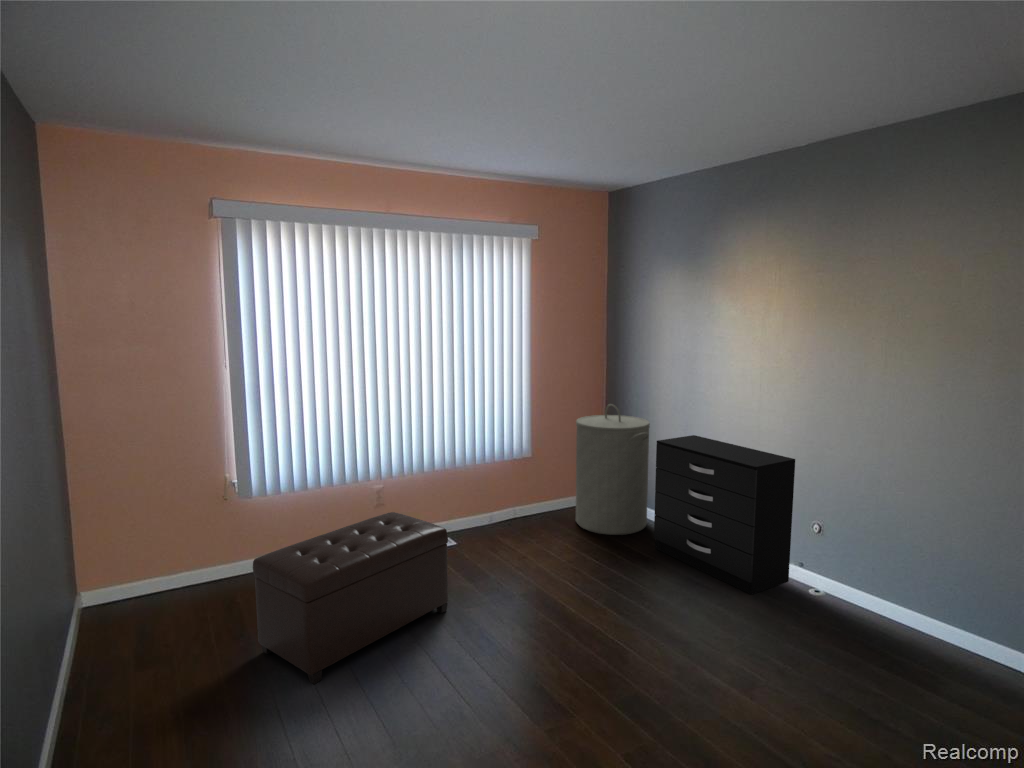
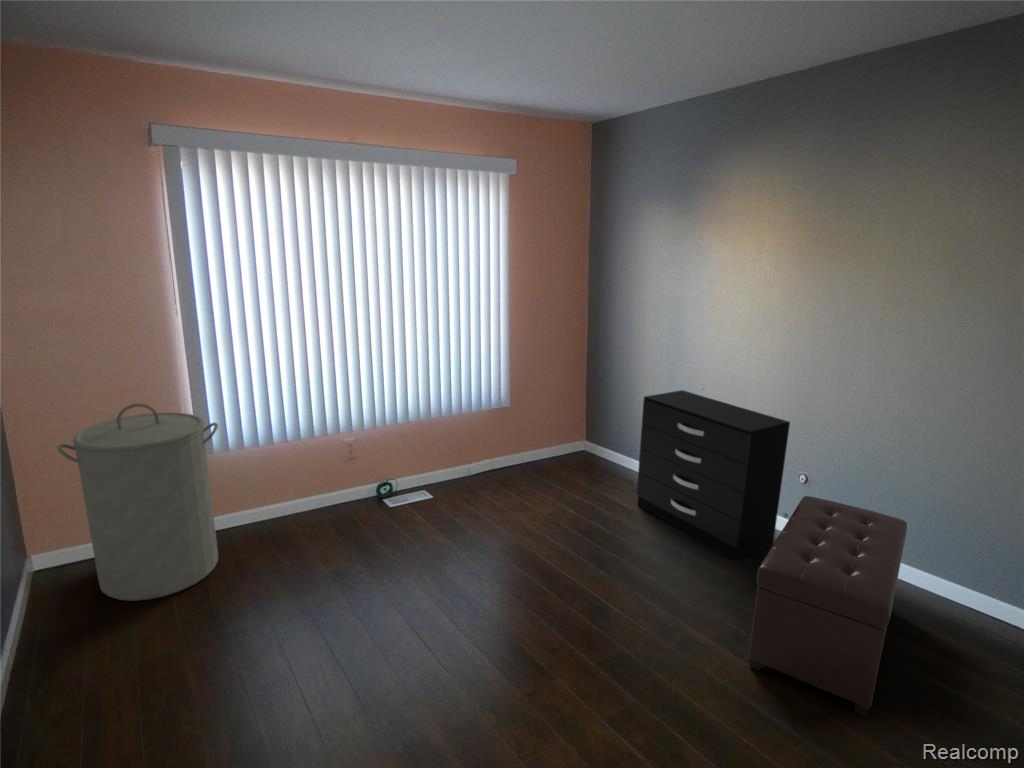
laundry hamper: present [576,404,650,535] -> present [57,404,218,601]
ottoman: present [253,512,448,684] -> present [748,496,907,717]

